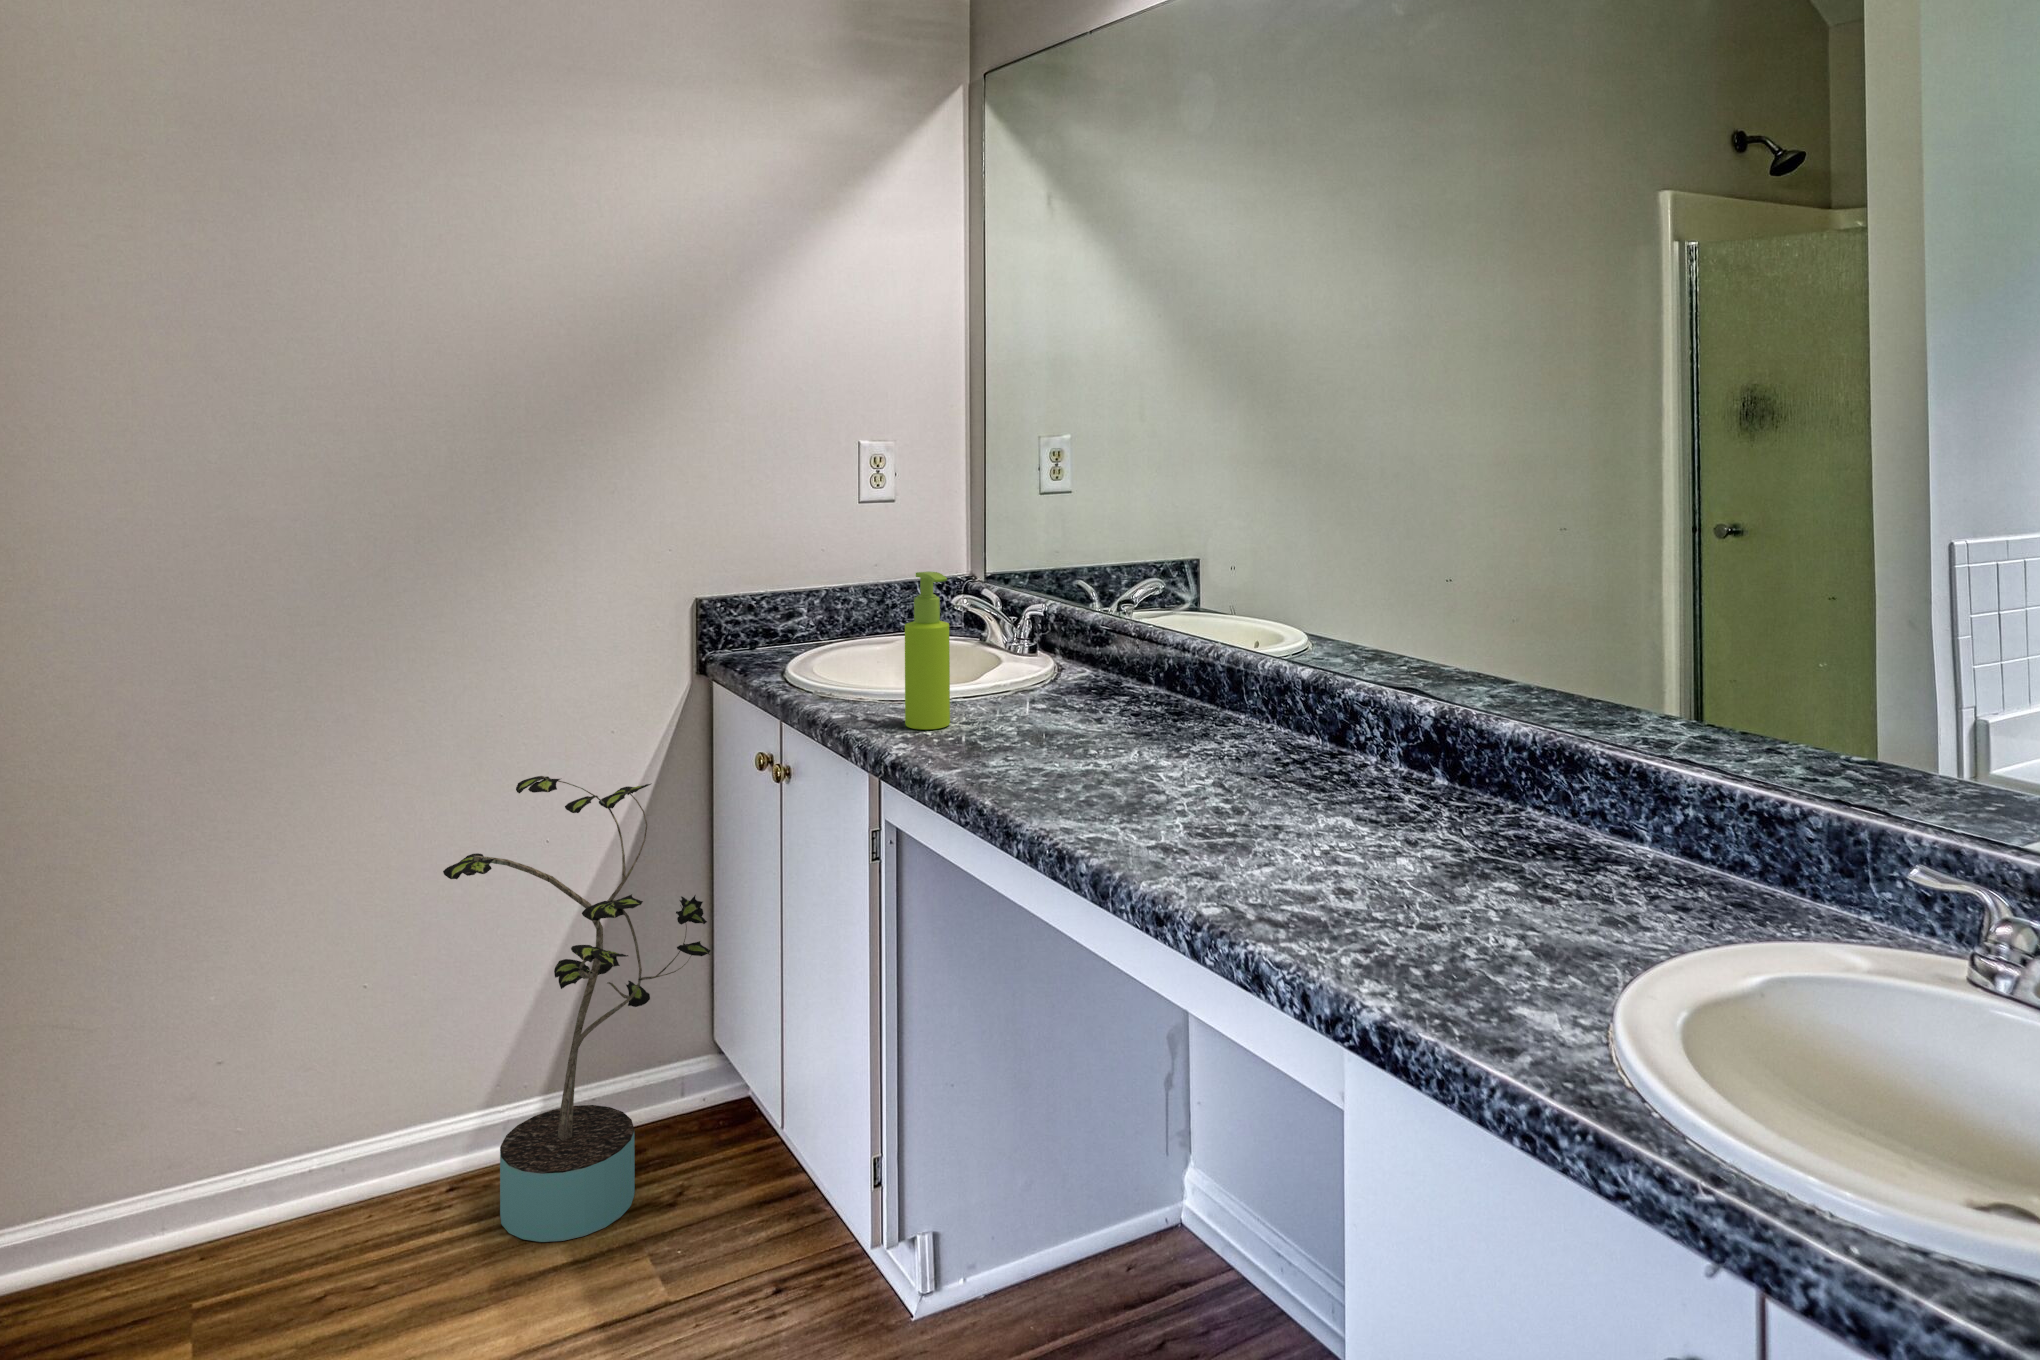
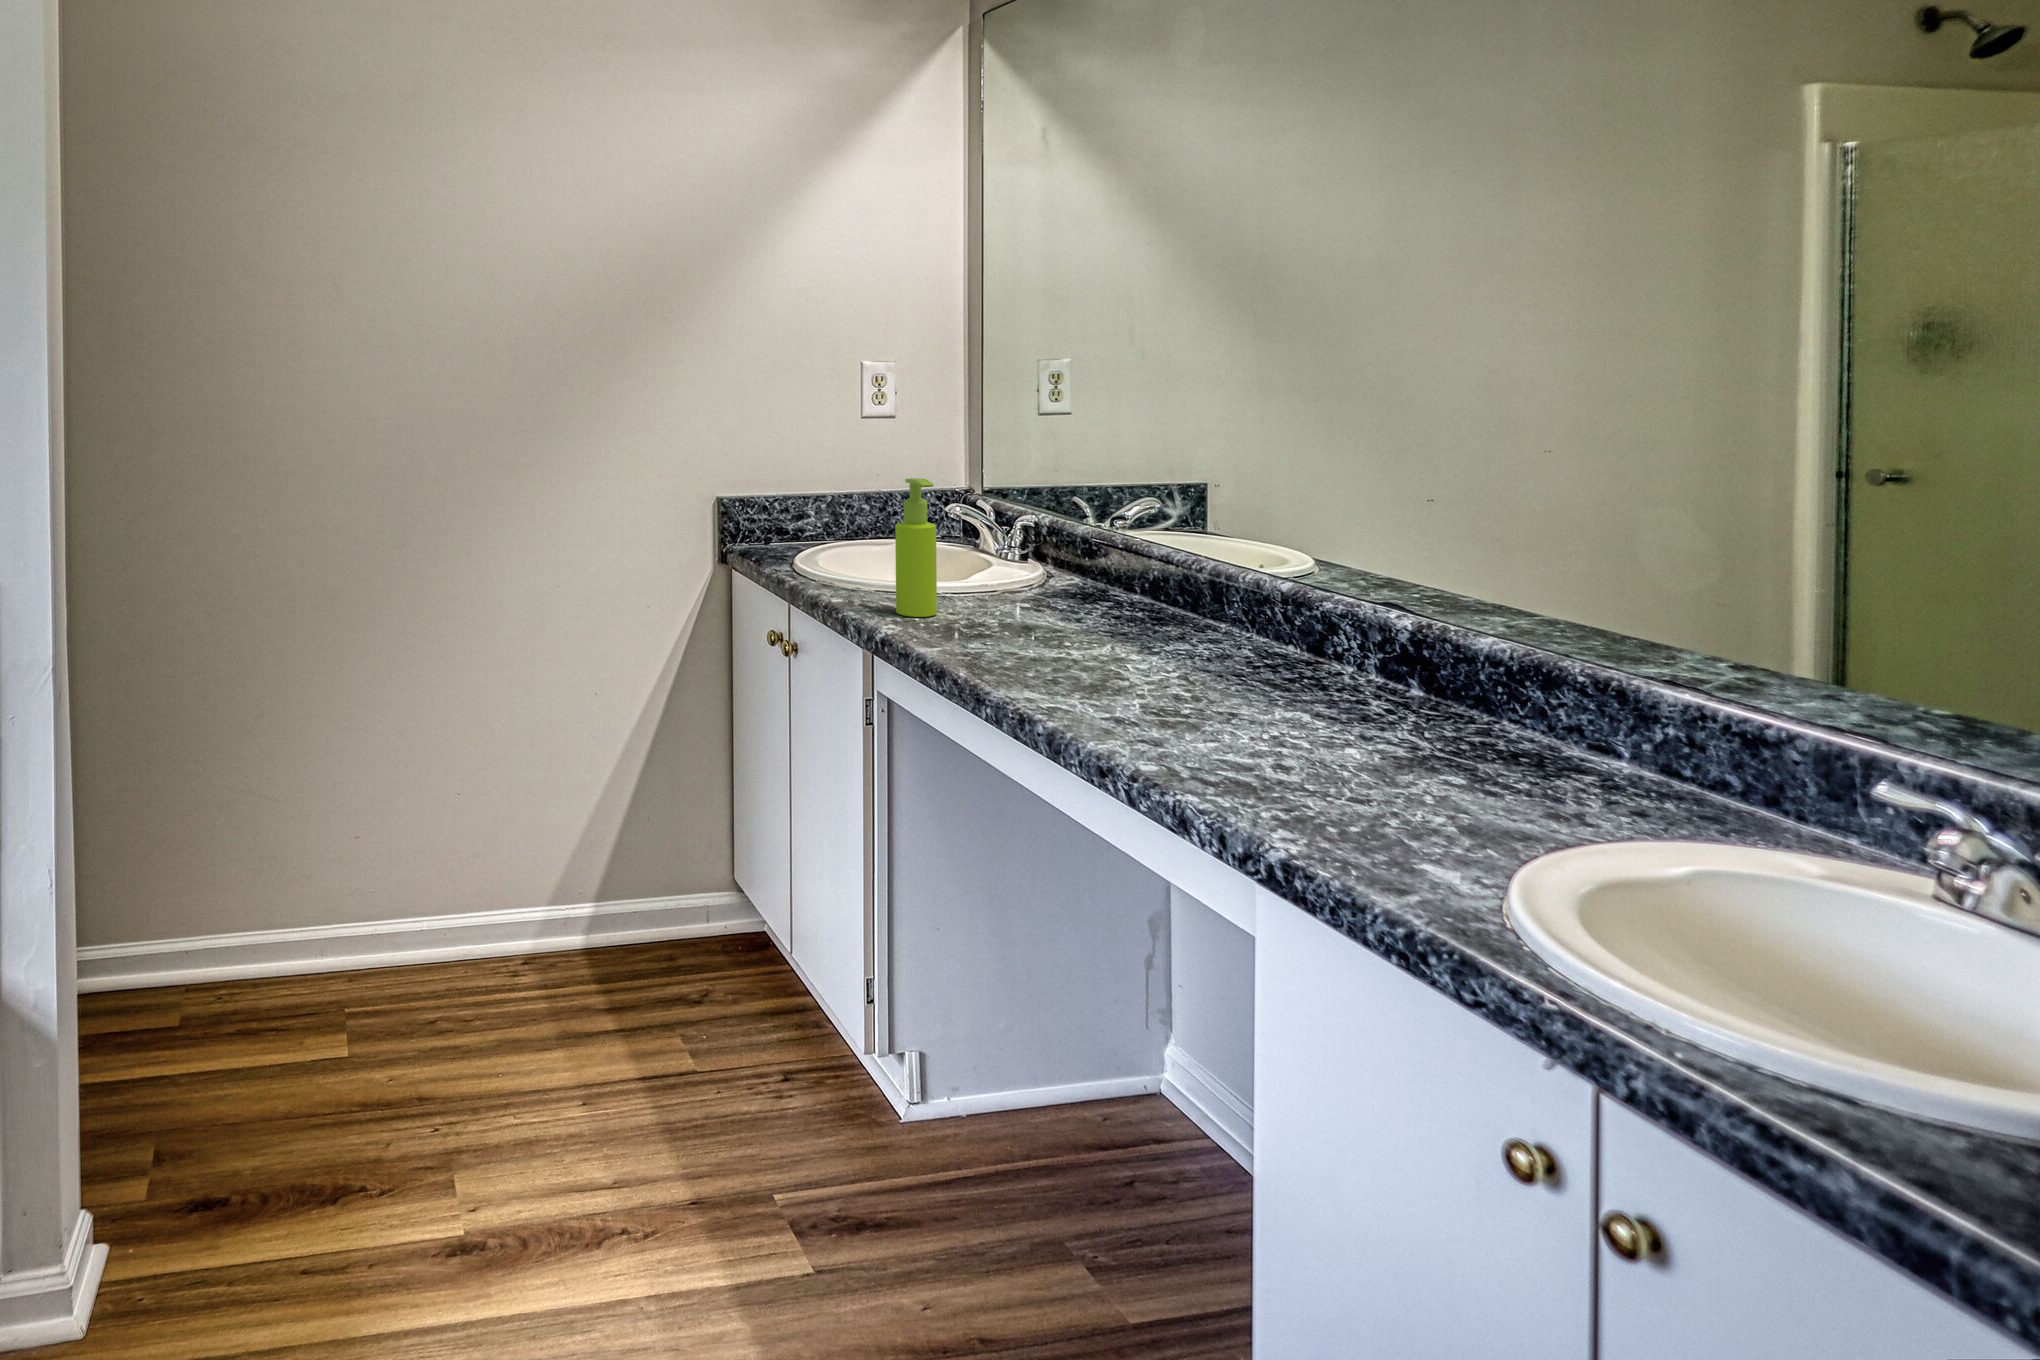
potted plant: present [443,776,711,1242] -> none [517,639,731,1015]

